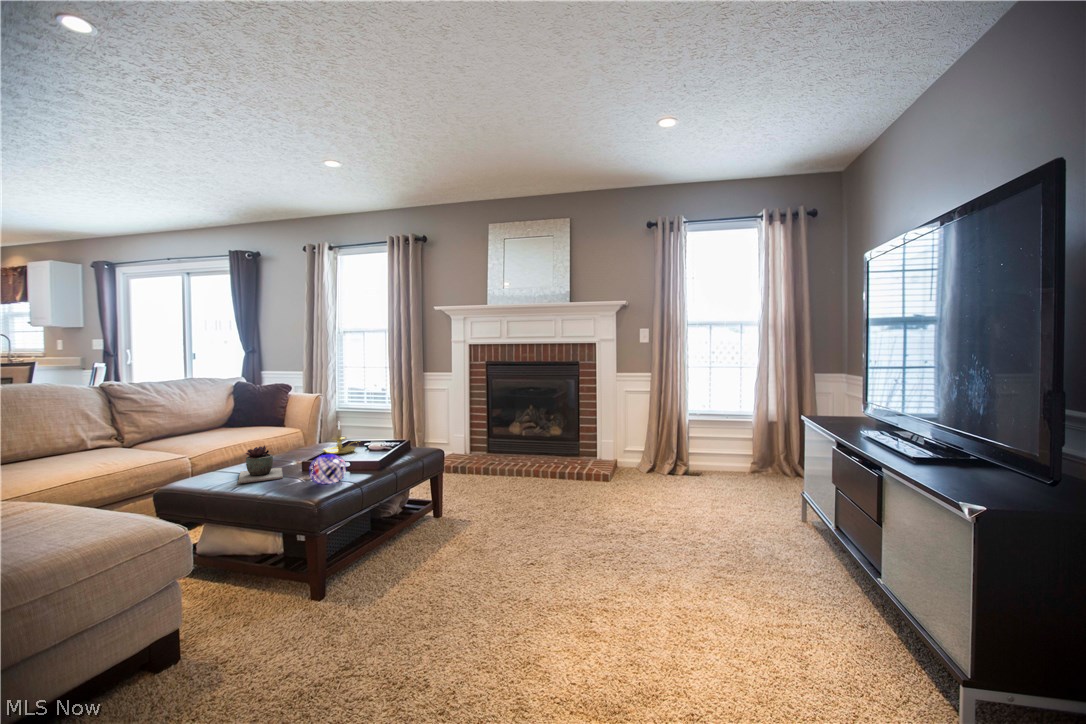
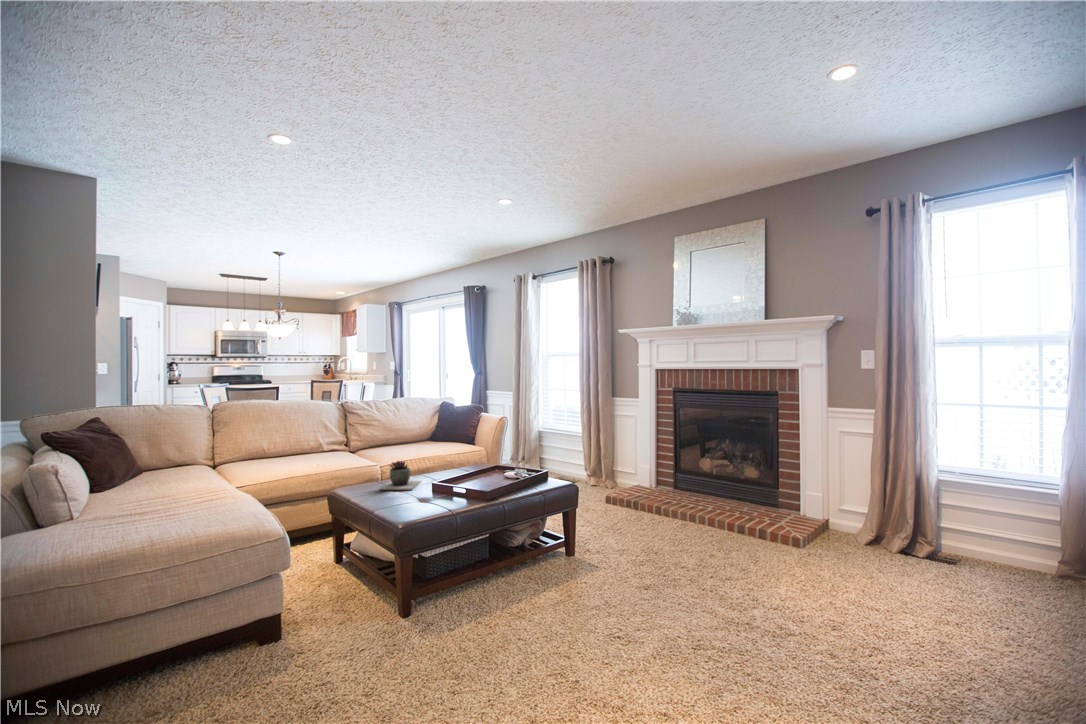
candle holder: present [323,422,356,454] -> none [463,443,494,475]
decorative orb: present [309,454,346,484] -> none [419,473,451,500]

